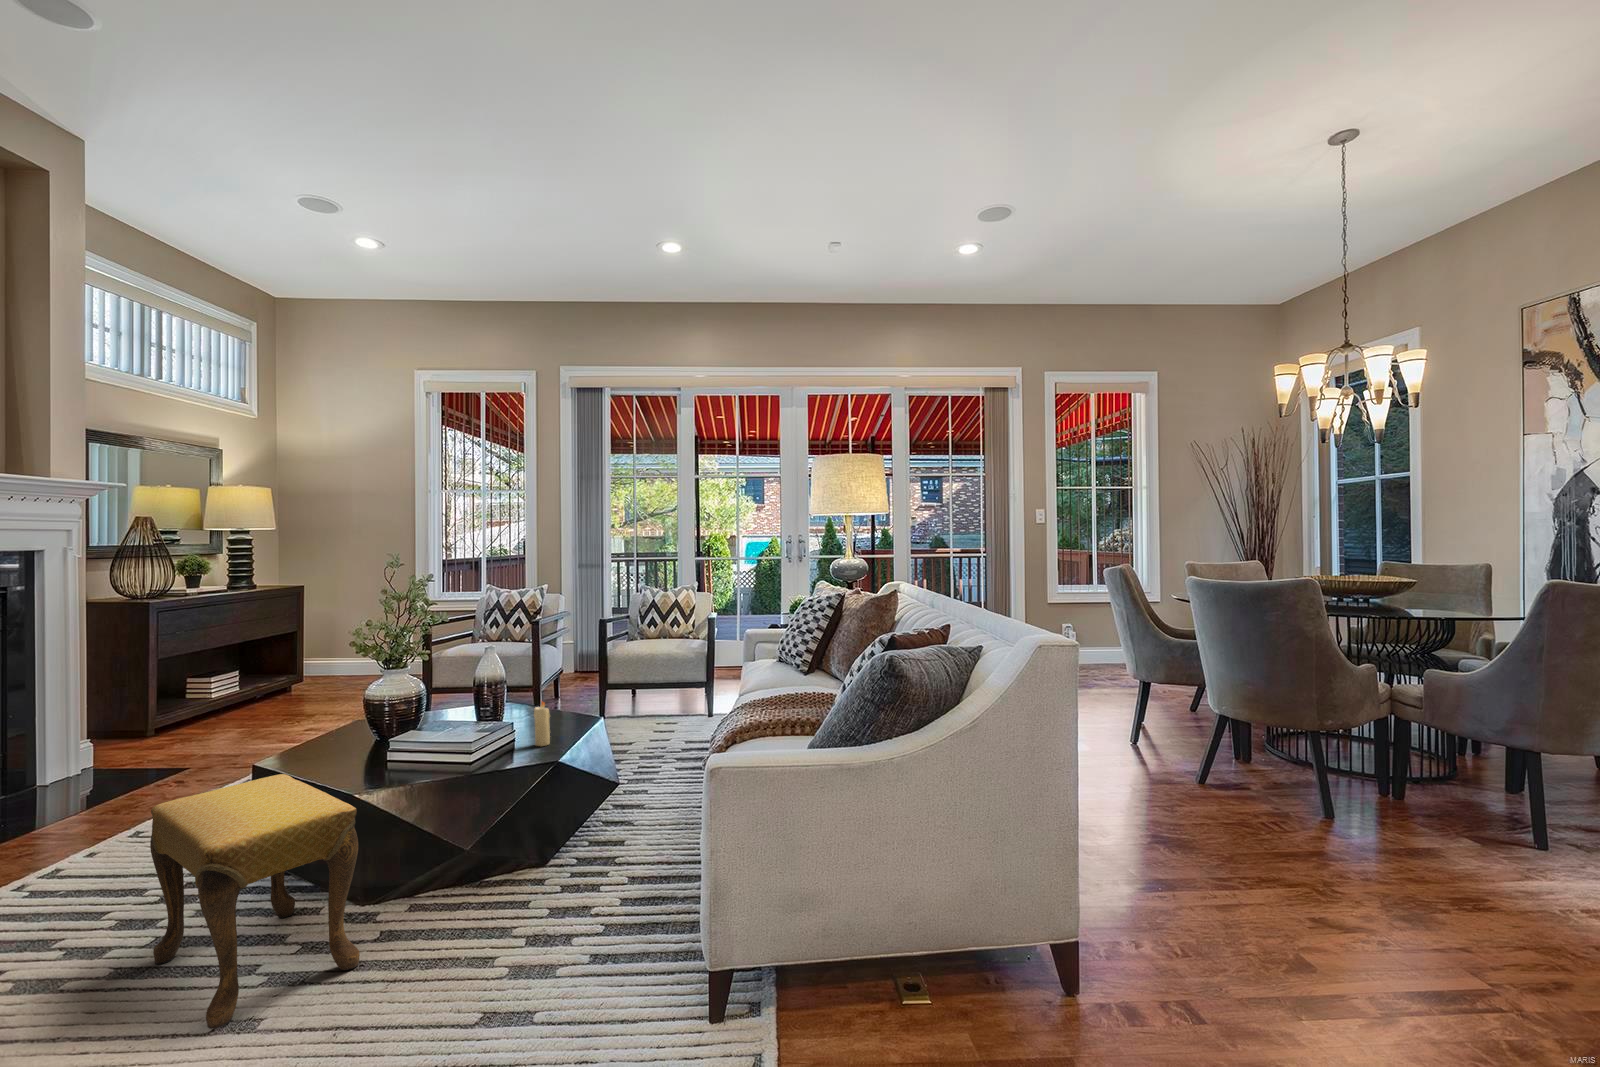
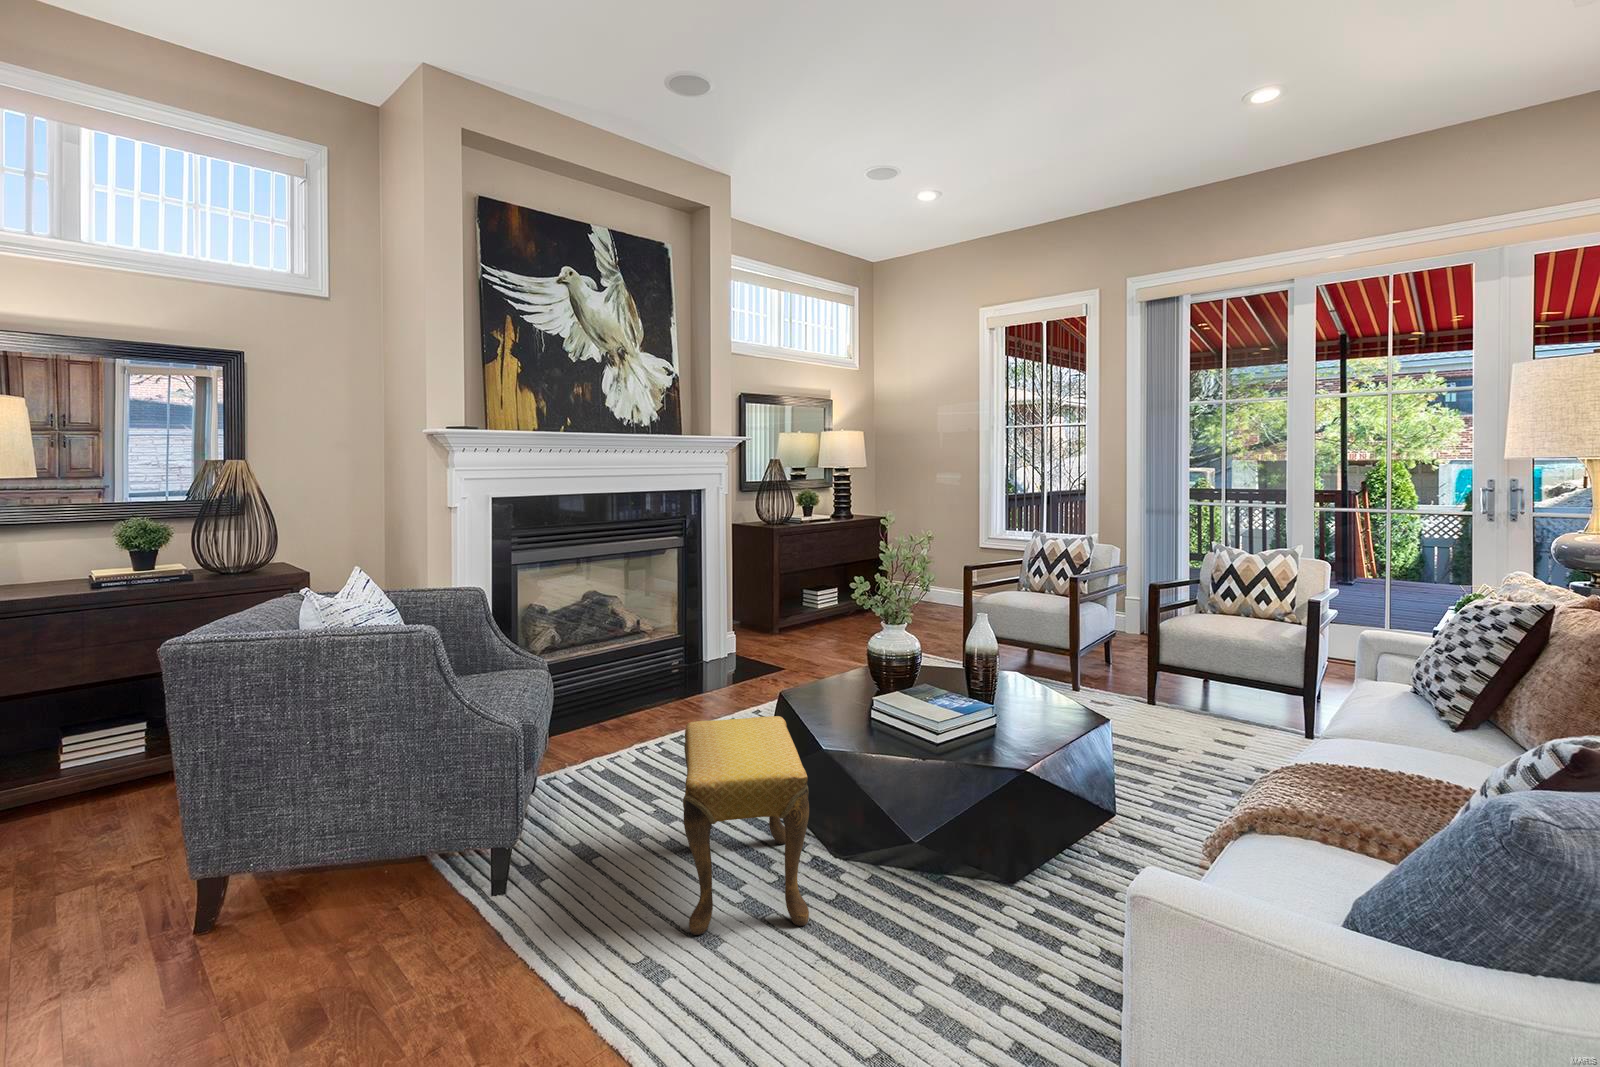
candle: present [534,702,550,746] -> none [1014,693,1032,747]

